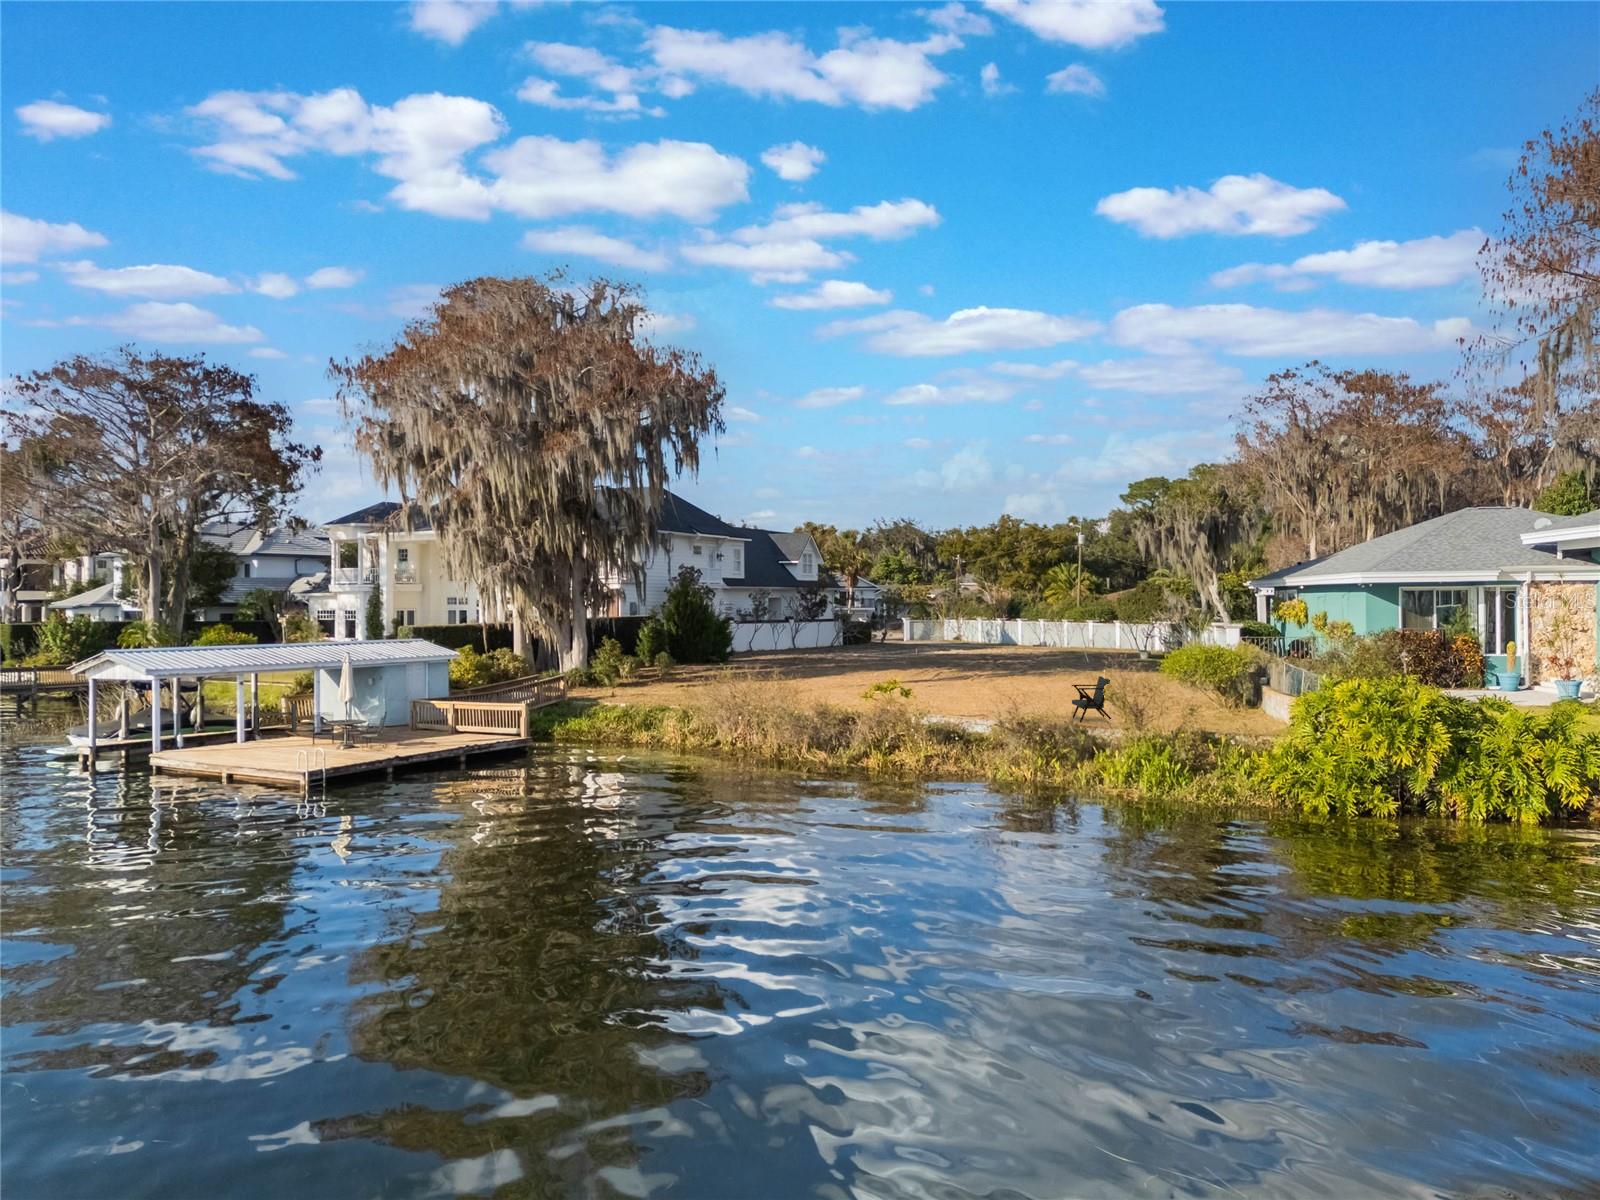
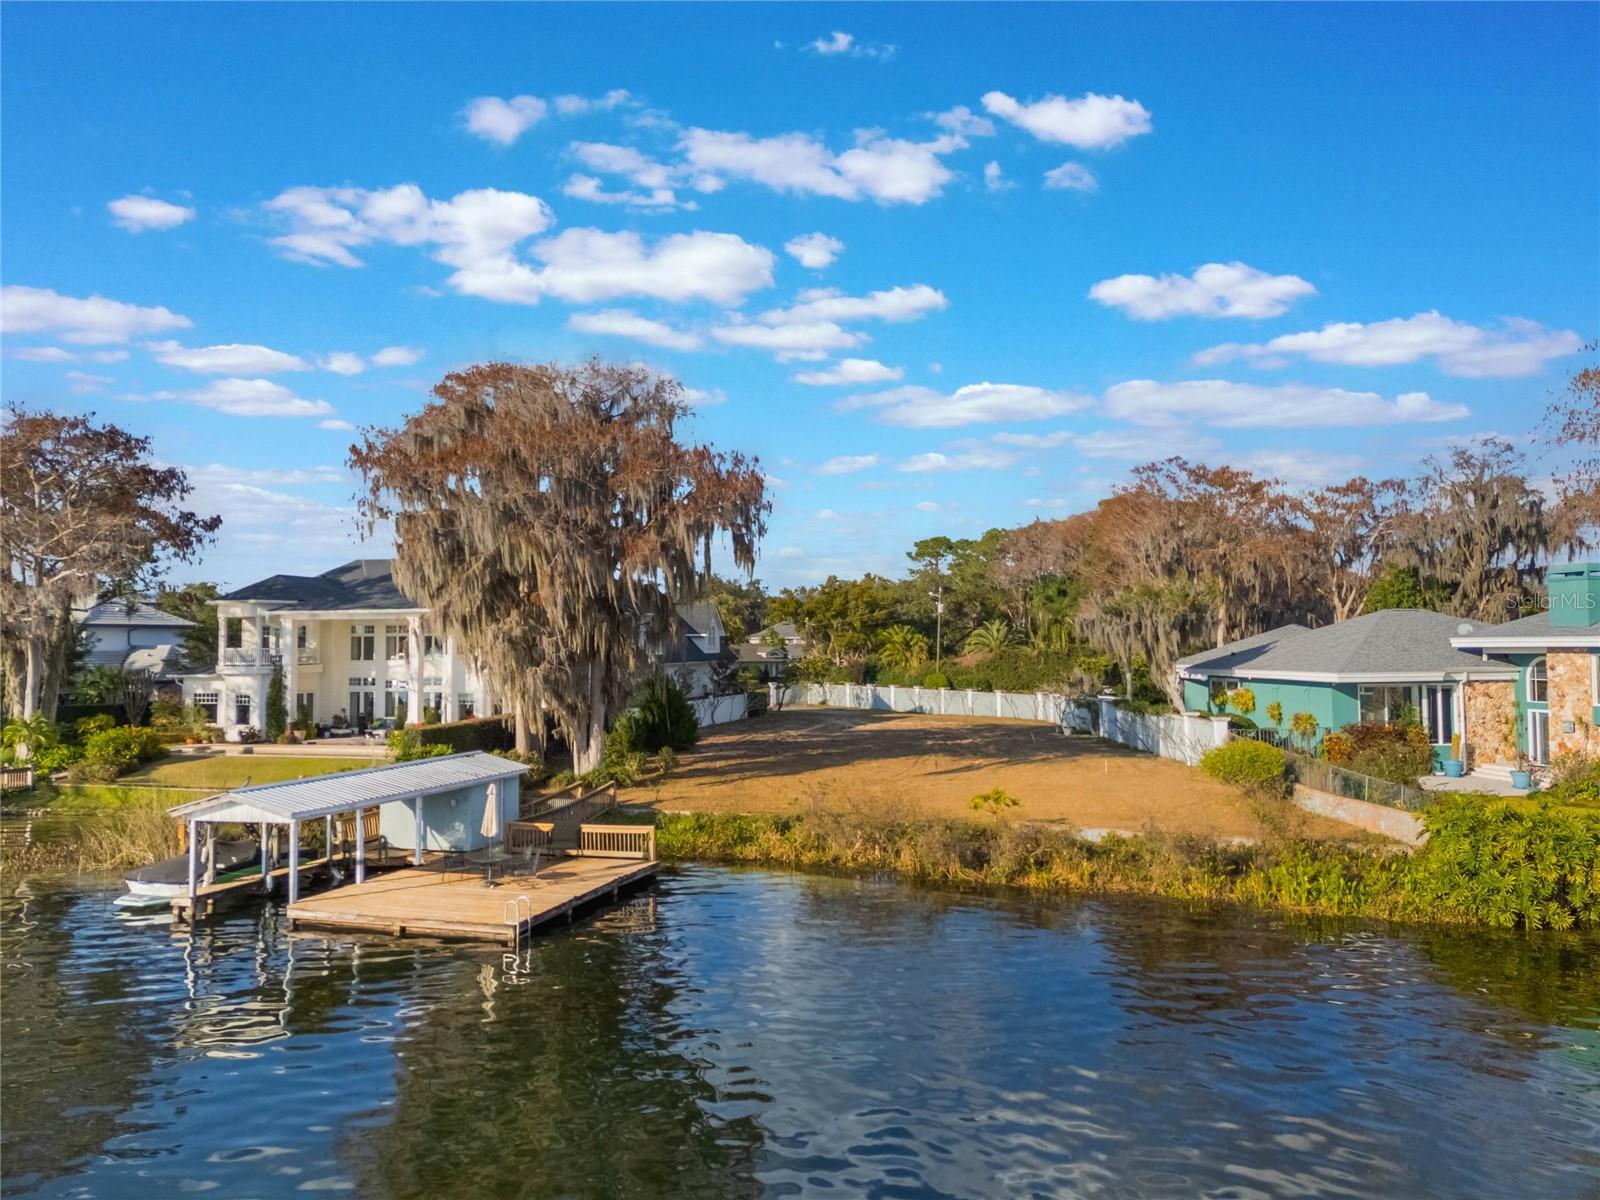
lounge chair: present [1072,676,1111,722] -> present [547,820,583,860]

